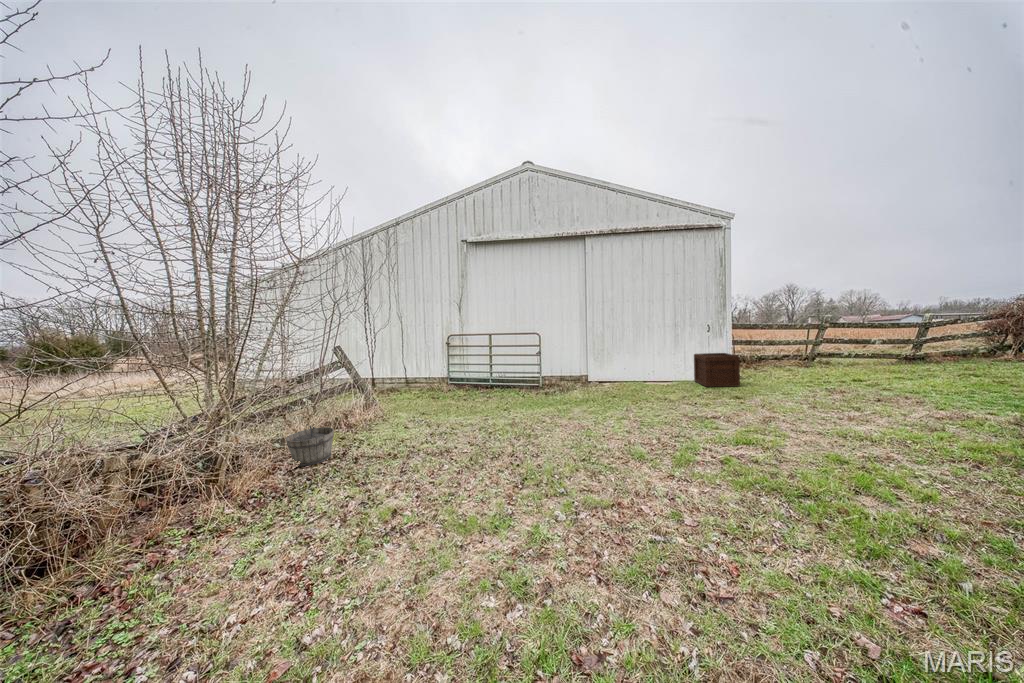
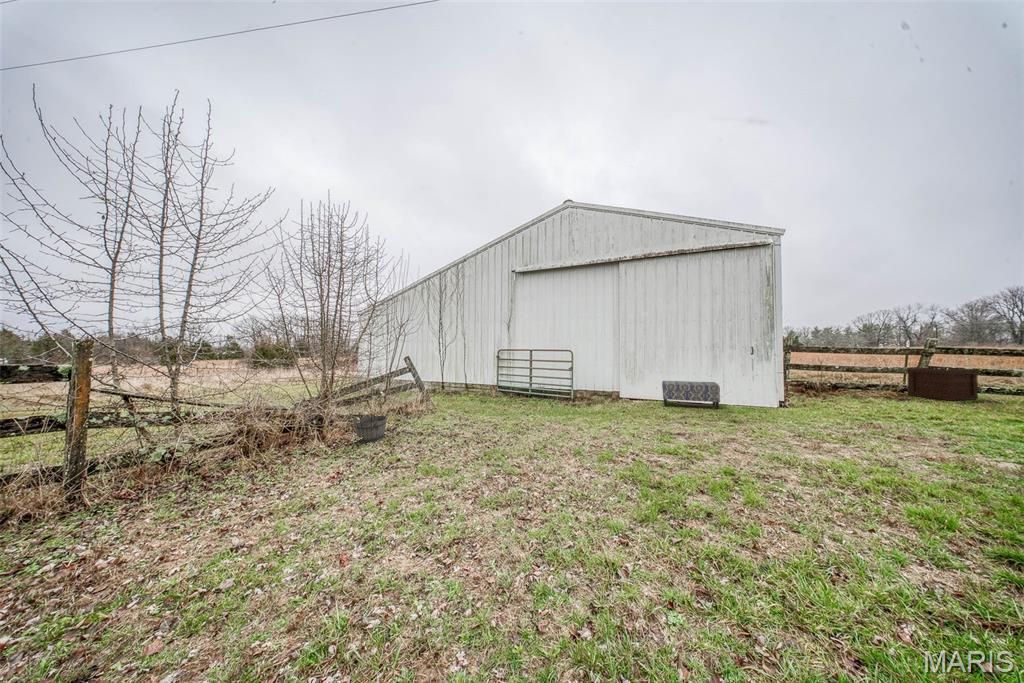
wooden crate: present [694,353,740,387] -> present [907,367,978,401]
bench: none [630,360,686,387] -> present [662,381,720,409]

